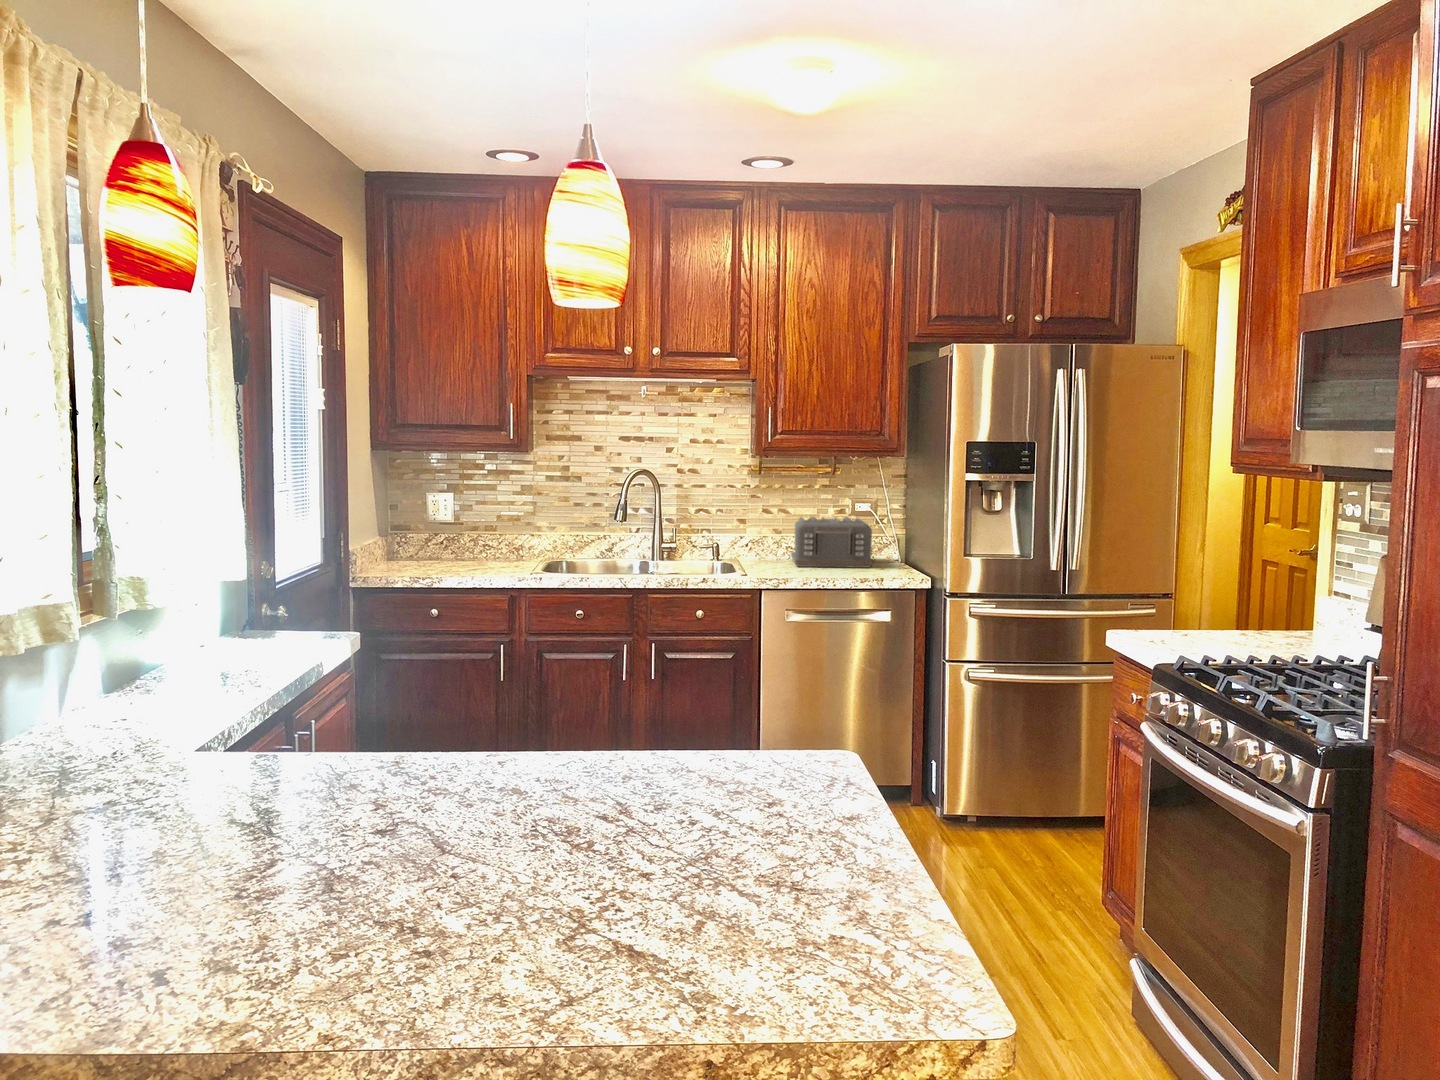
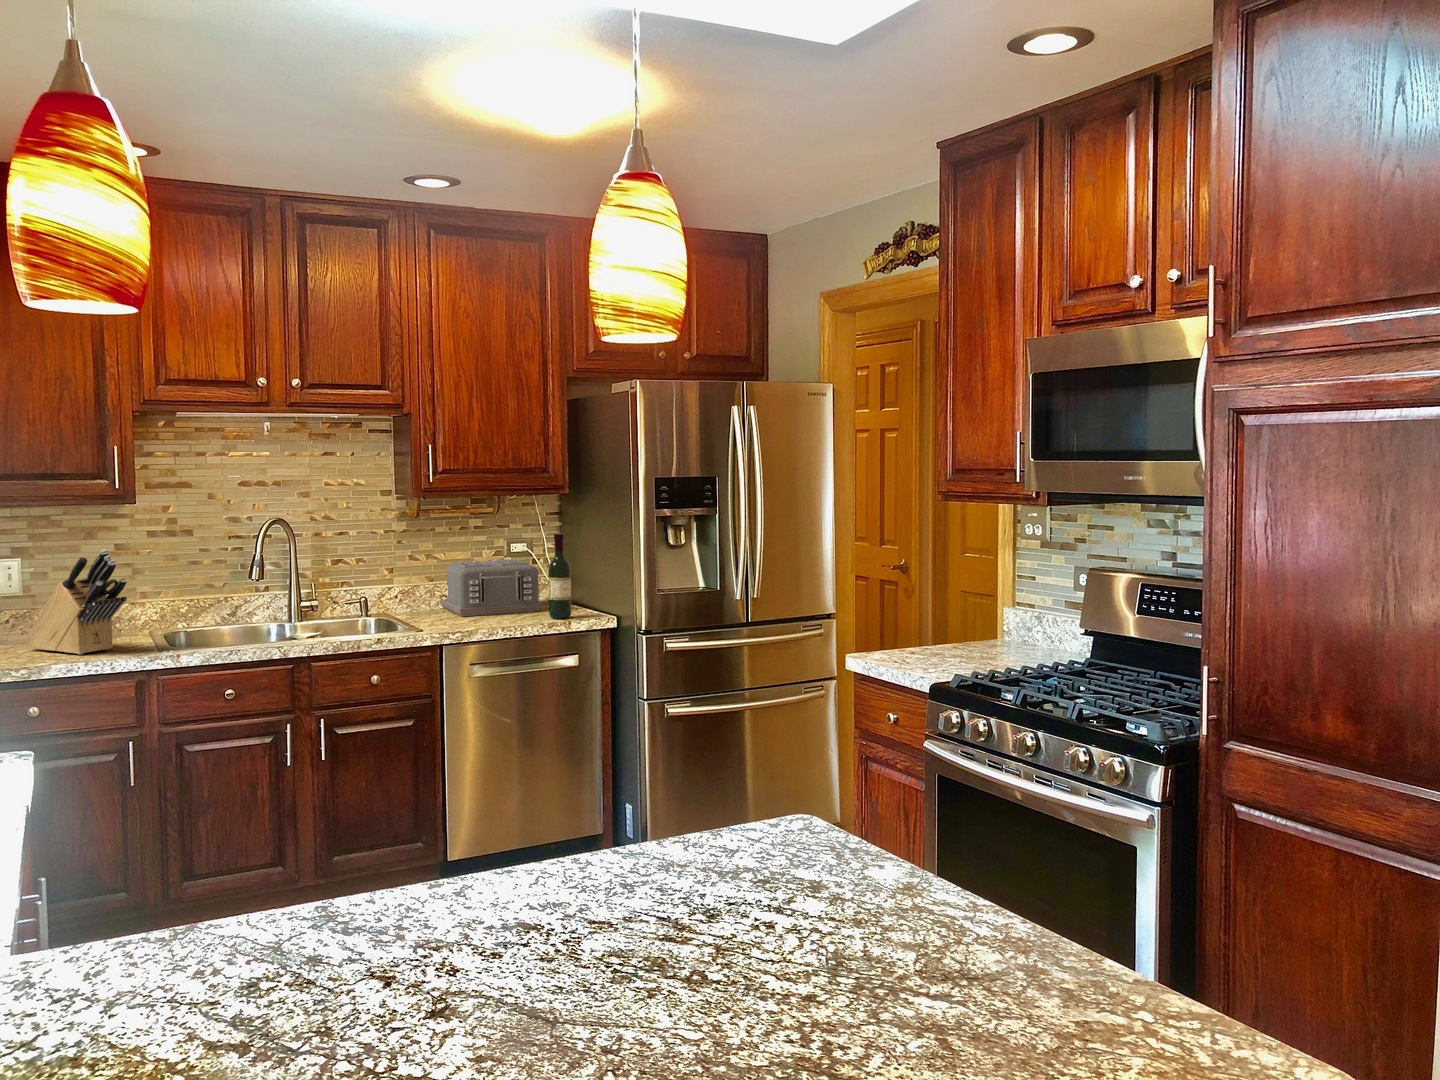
knife block: none [450,488,512,572] -> present [25,550,127,655]
wine bottle: none [870,493,893,575] -> present [548,533,571,619]

